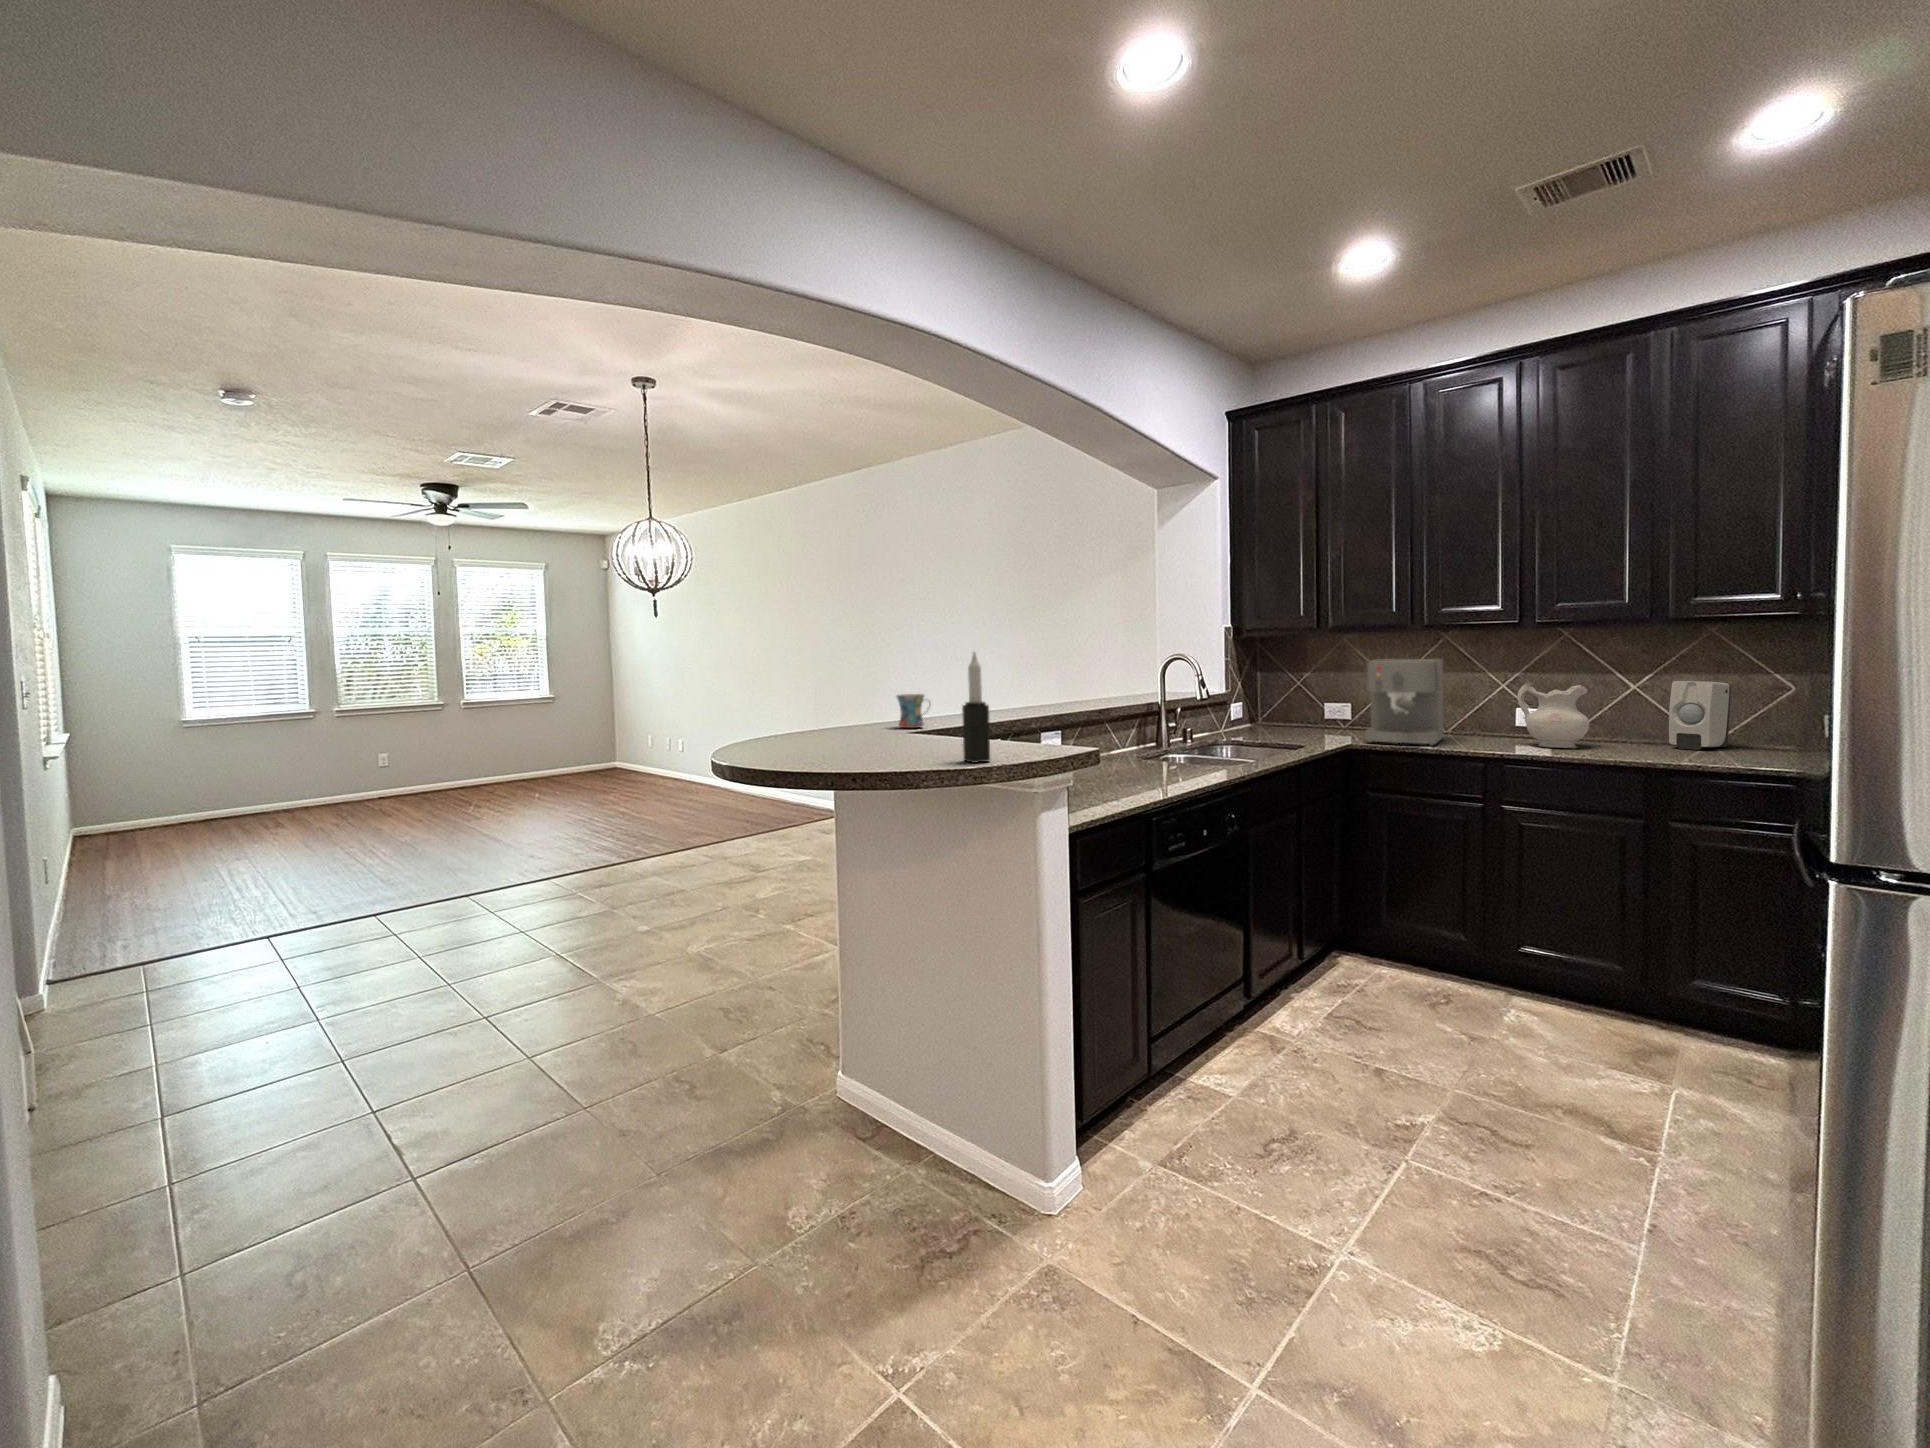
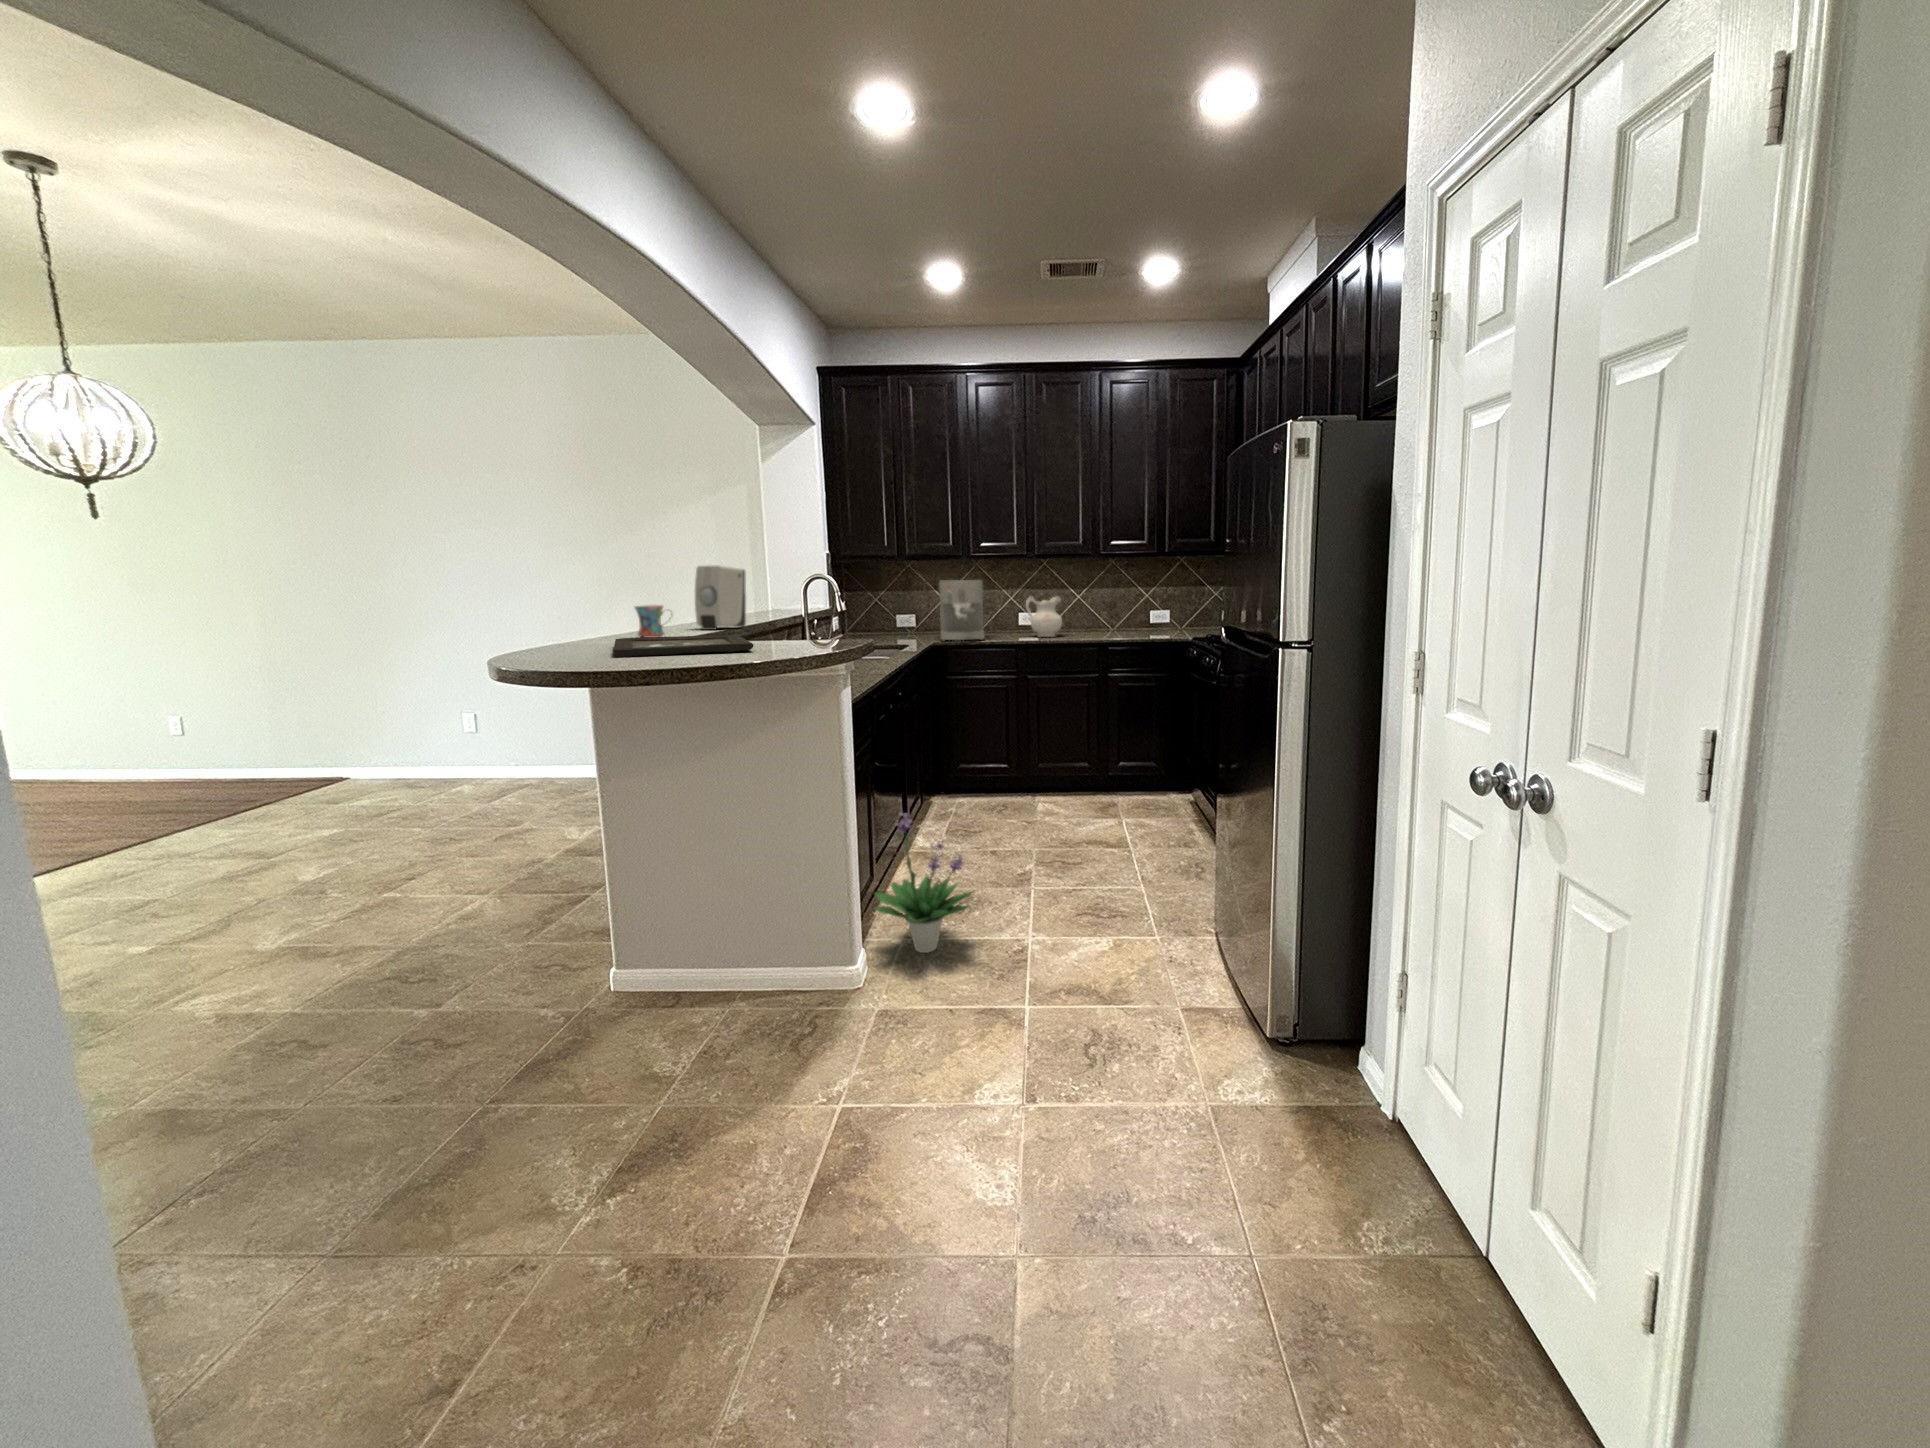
candle: present [962,652,990,763] -> none [797,560,821,649]
soap dispenser: present [1669,681,1731,750] -> present [695,565,746,630]
tray: none [774,731,953,759] -> present [614,635,753,657]
potted plant: none [1095,989,1258,1205] -> present [875,813,972,953]

